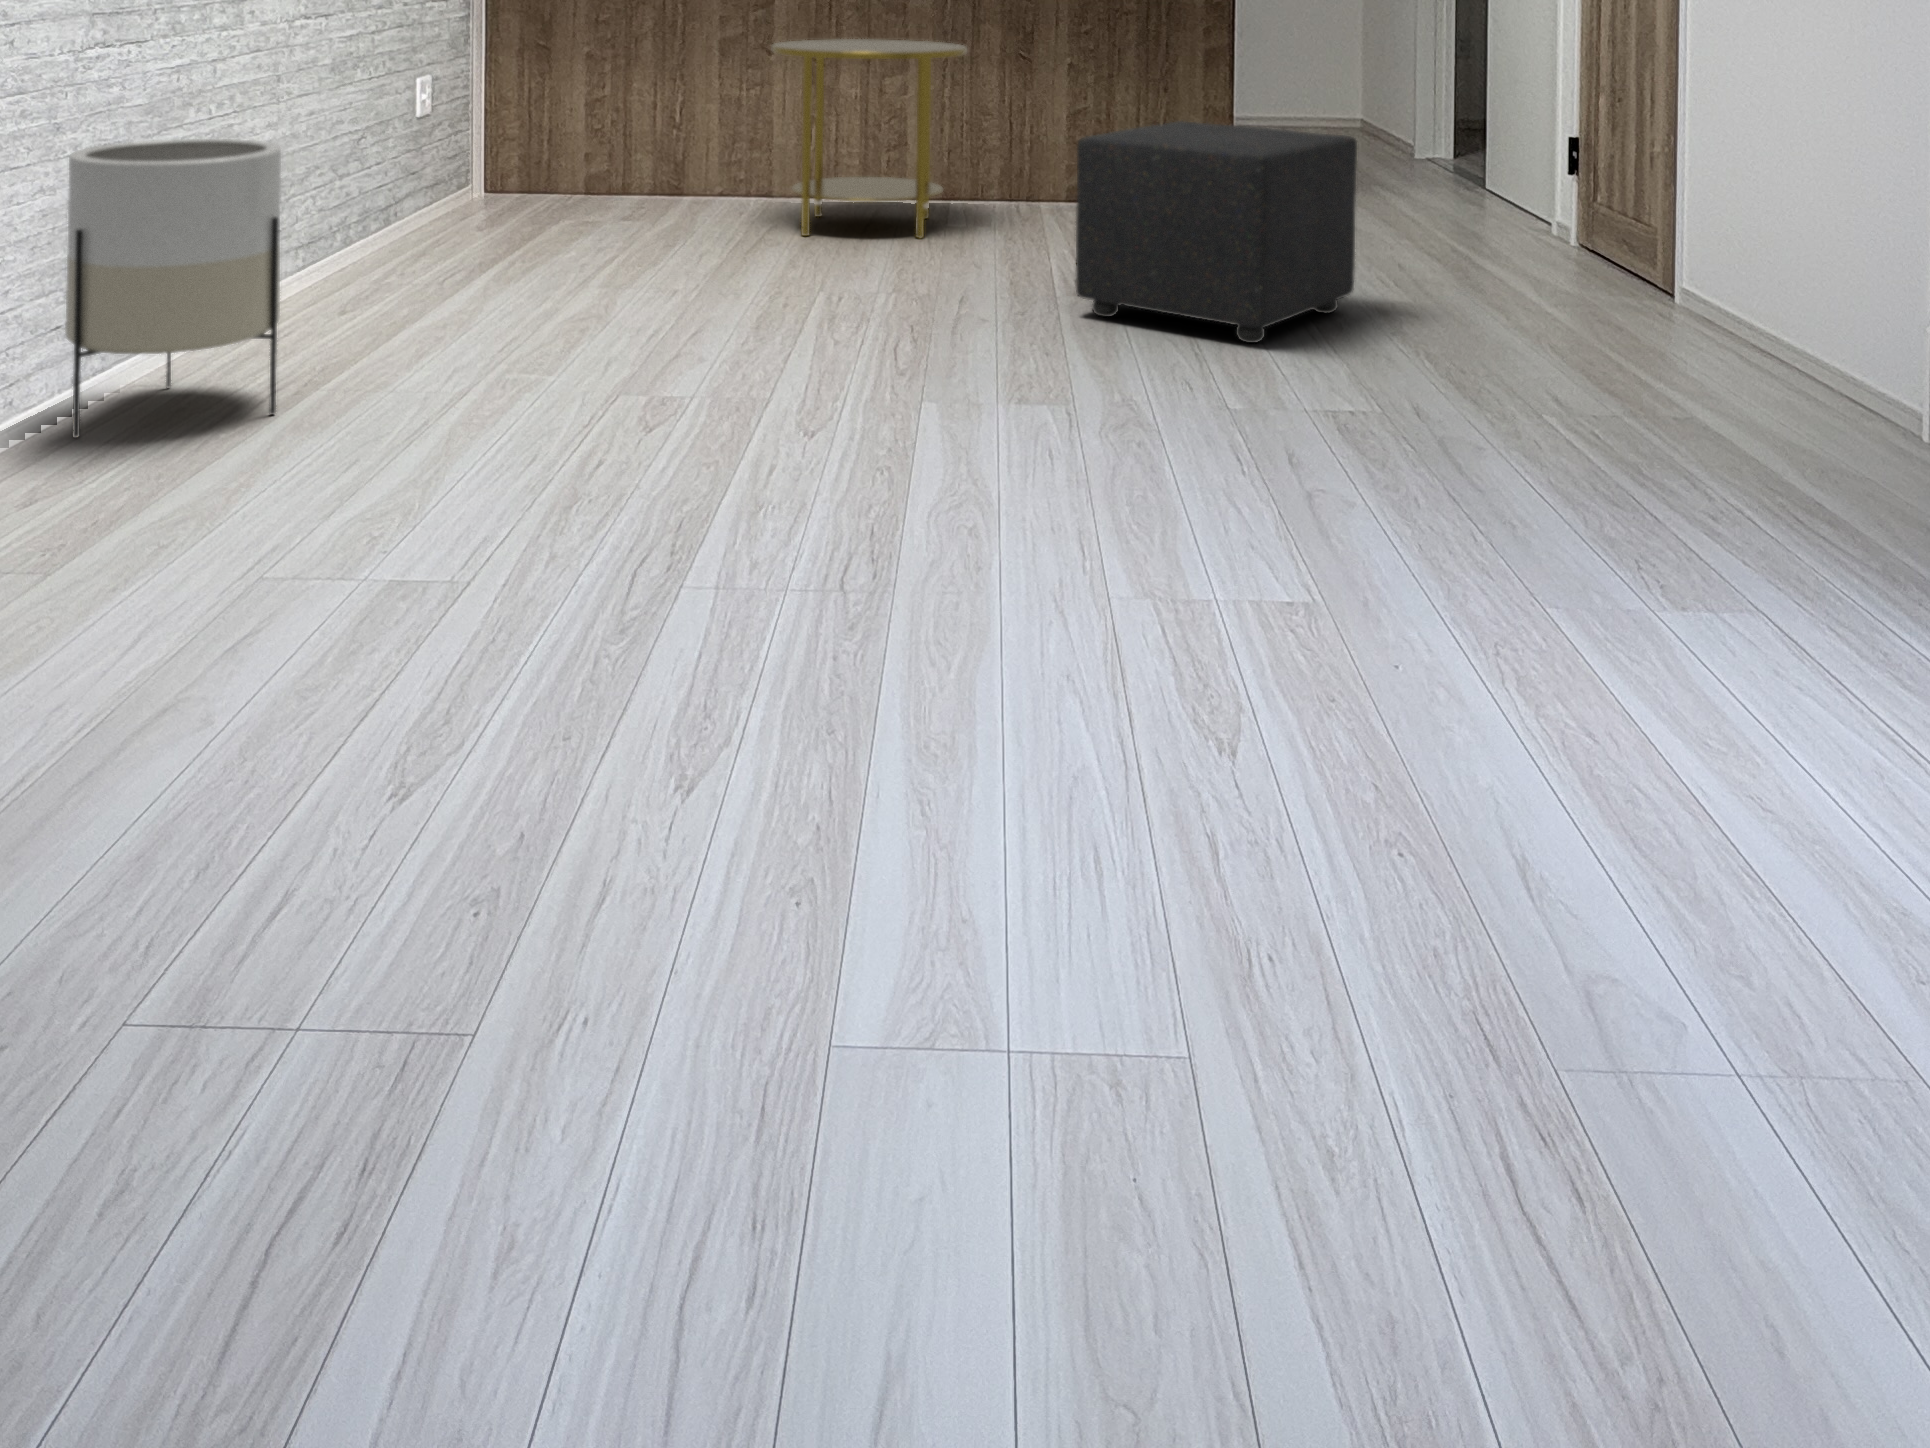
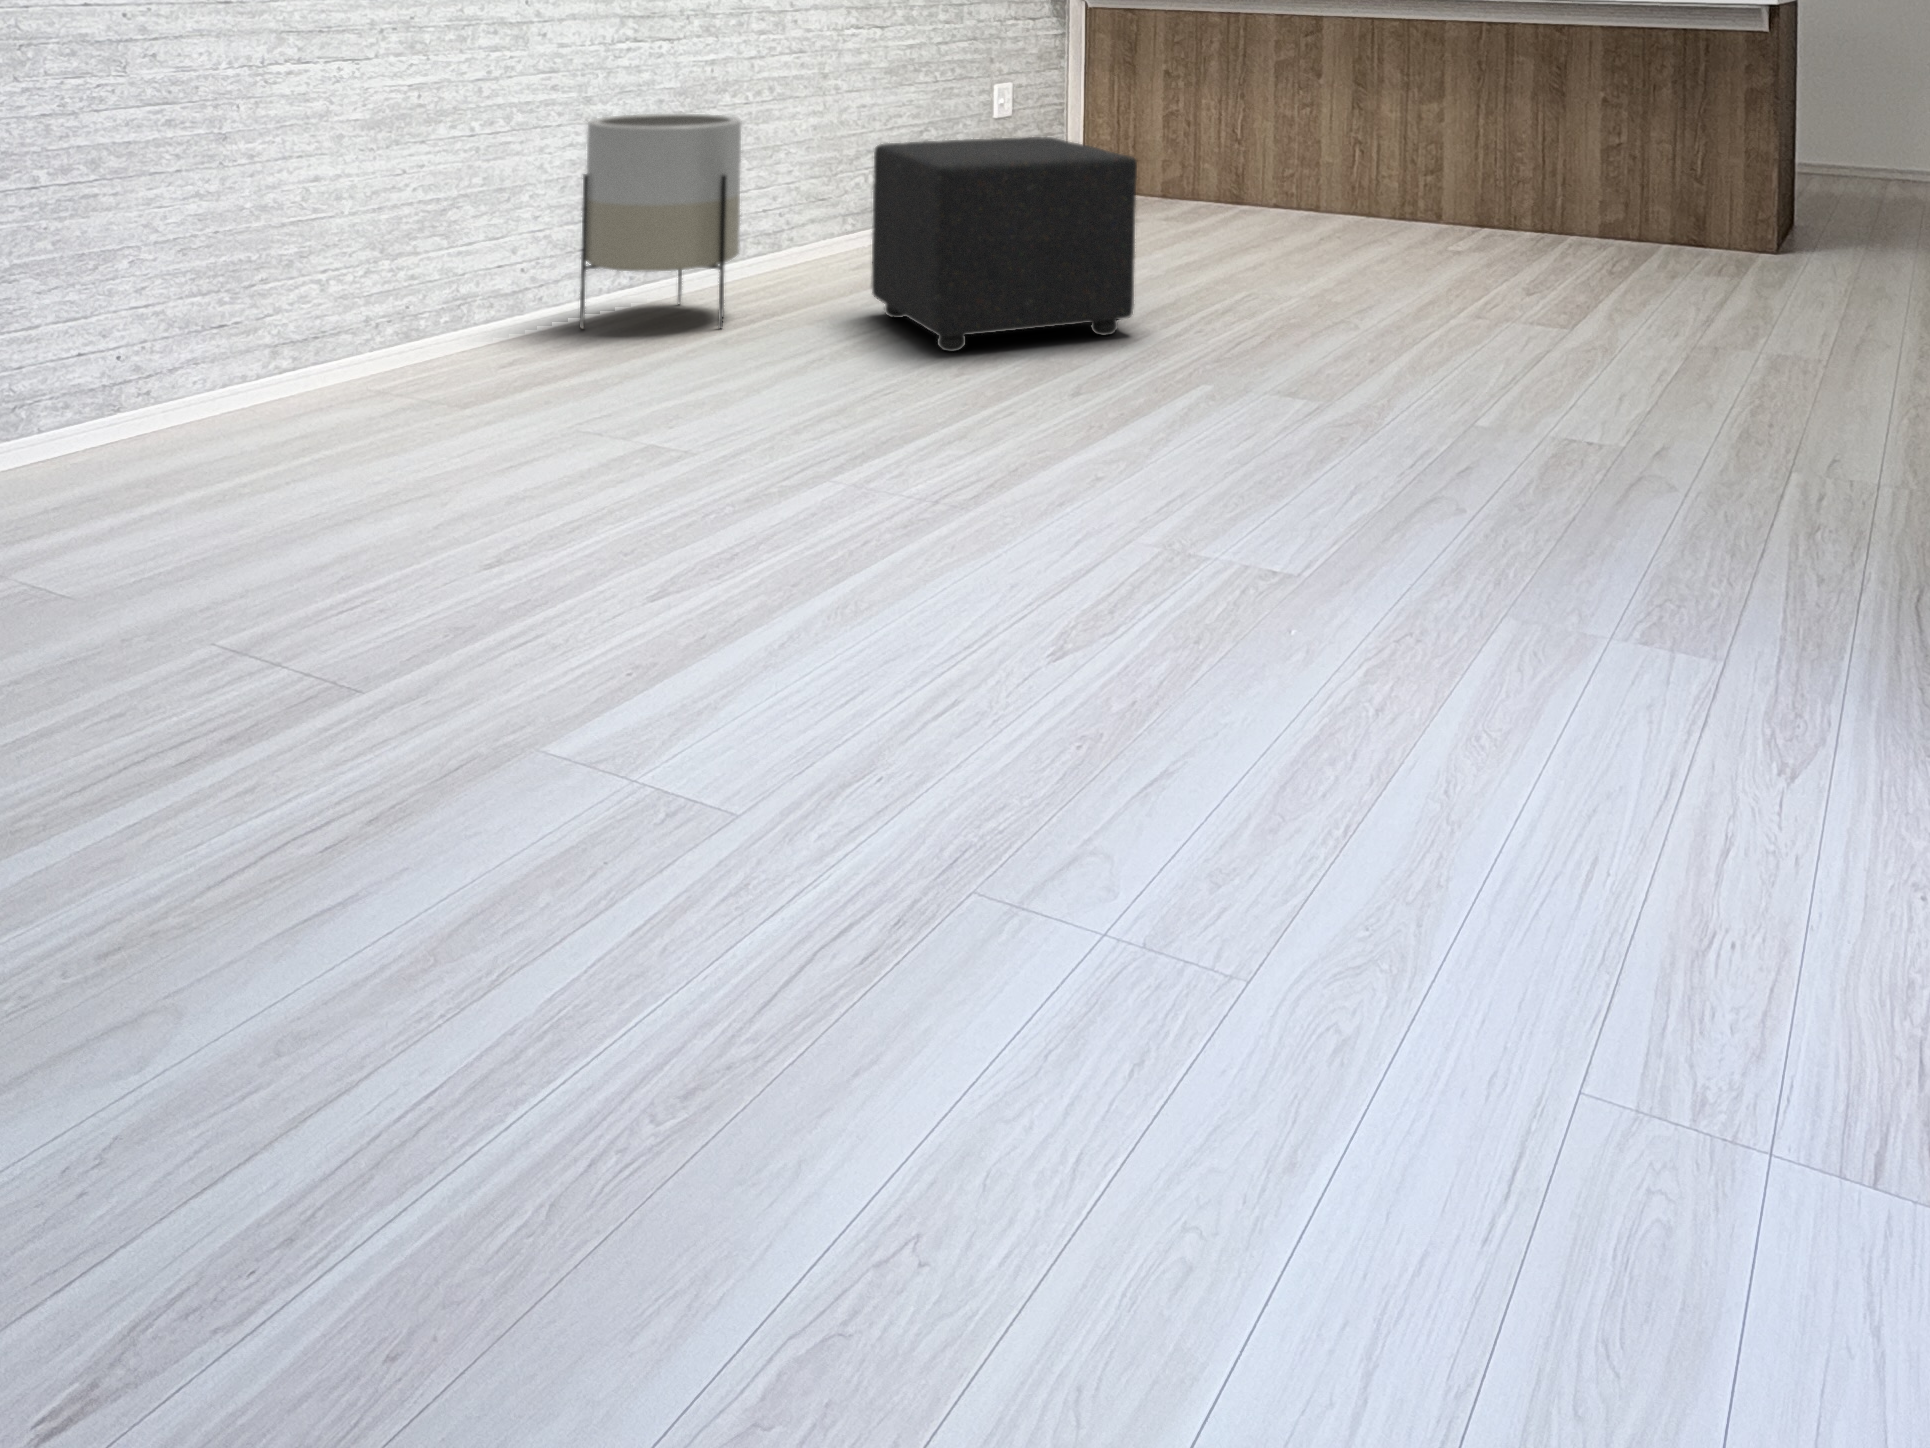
side table: present [772,39,967,239] -> none [1286,61,1470,249]
ottoman: present [1076,121,1357,343] -> present [872,137,1137,352]

